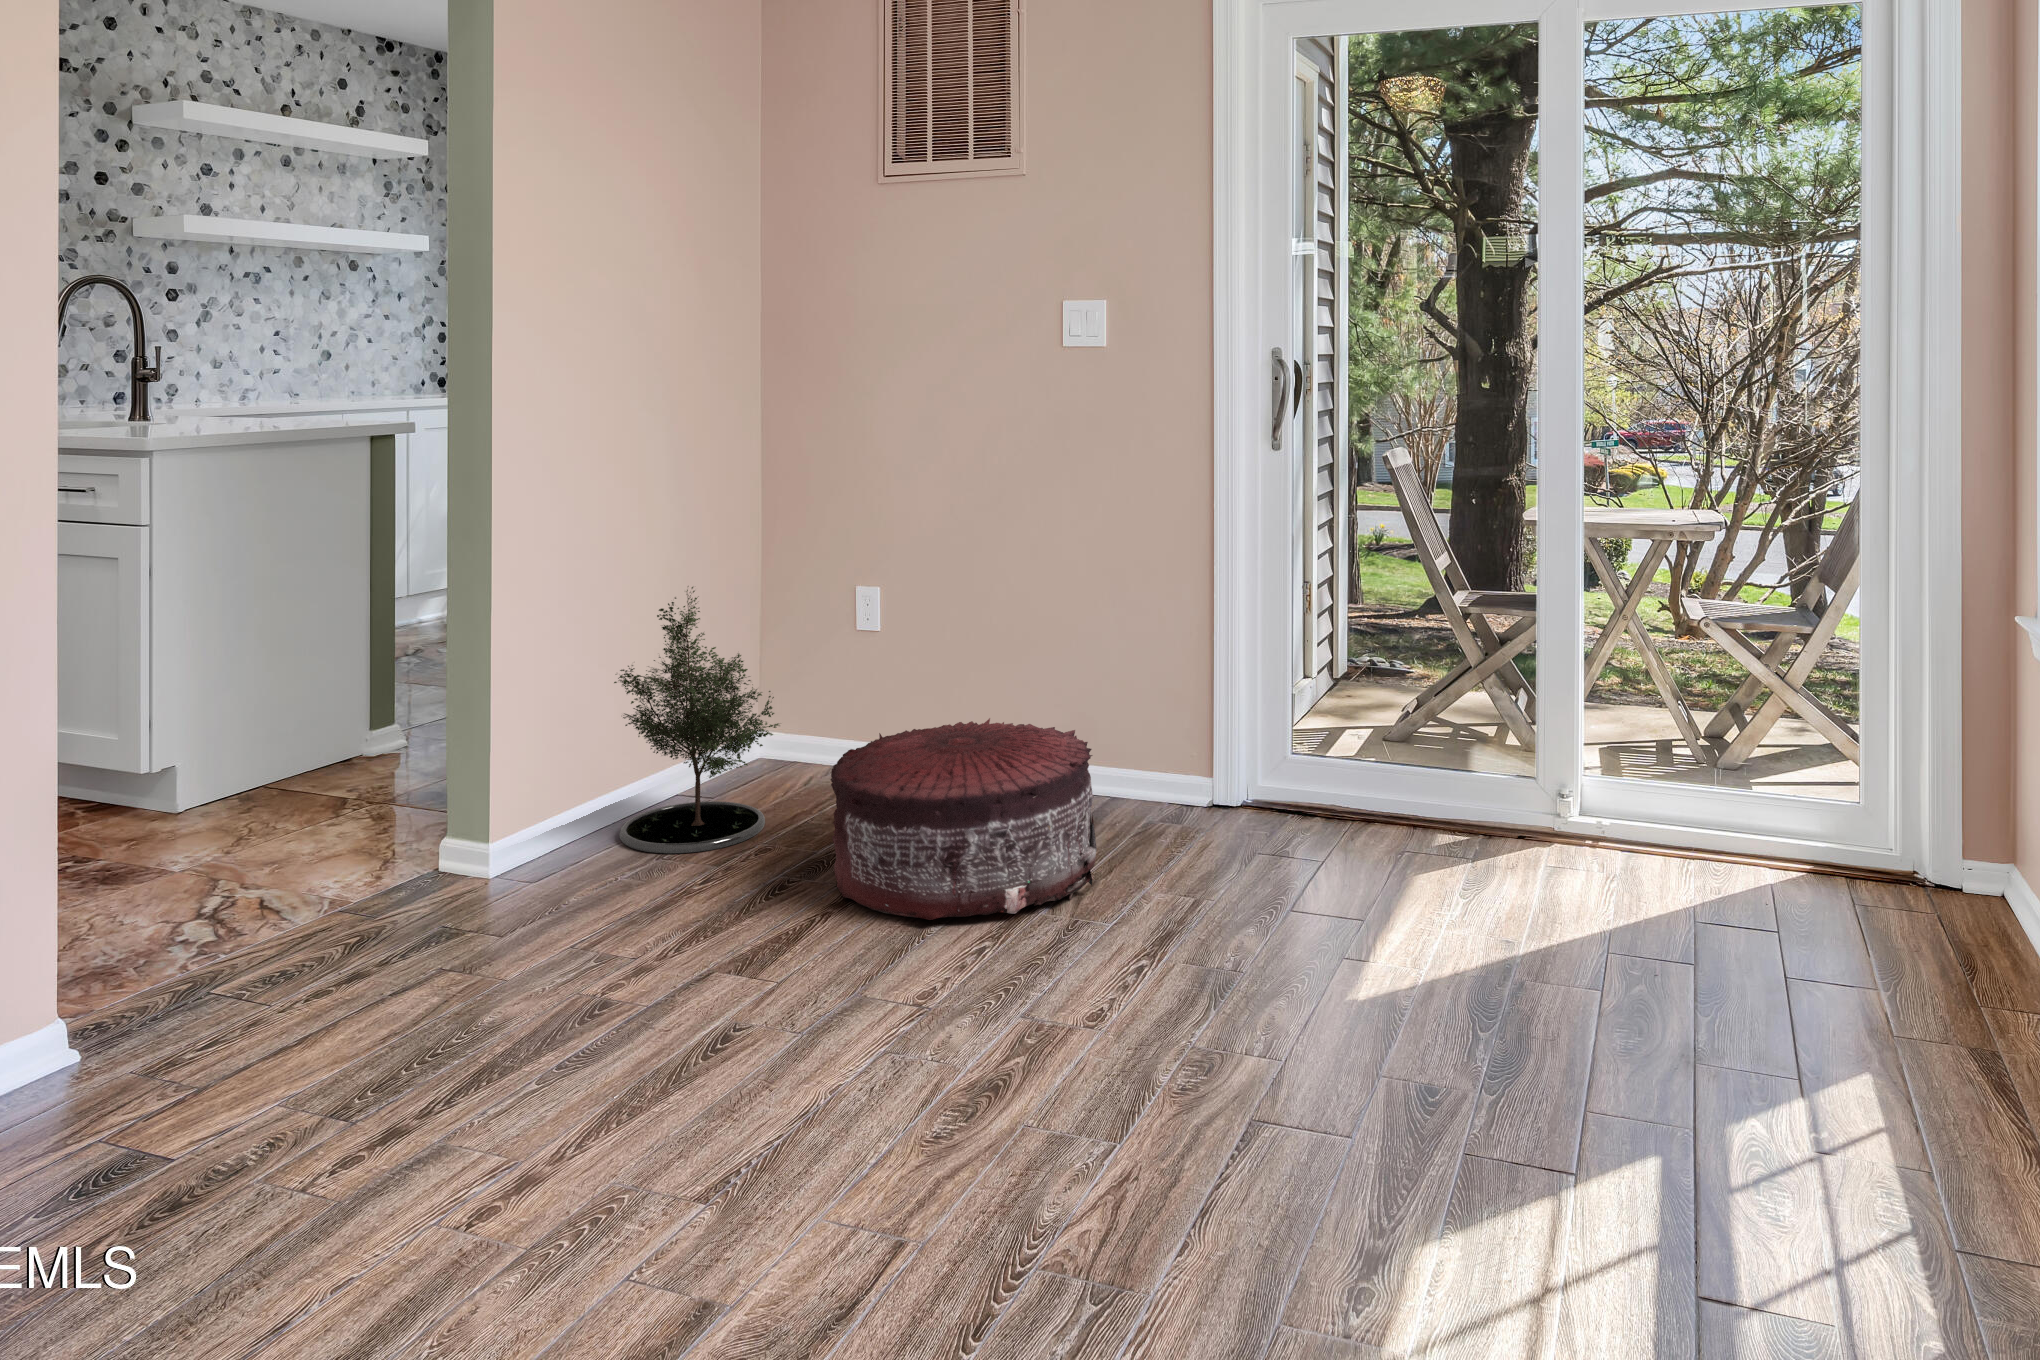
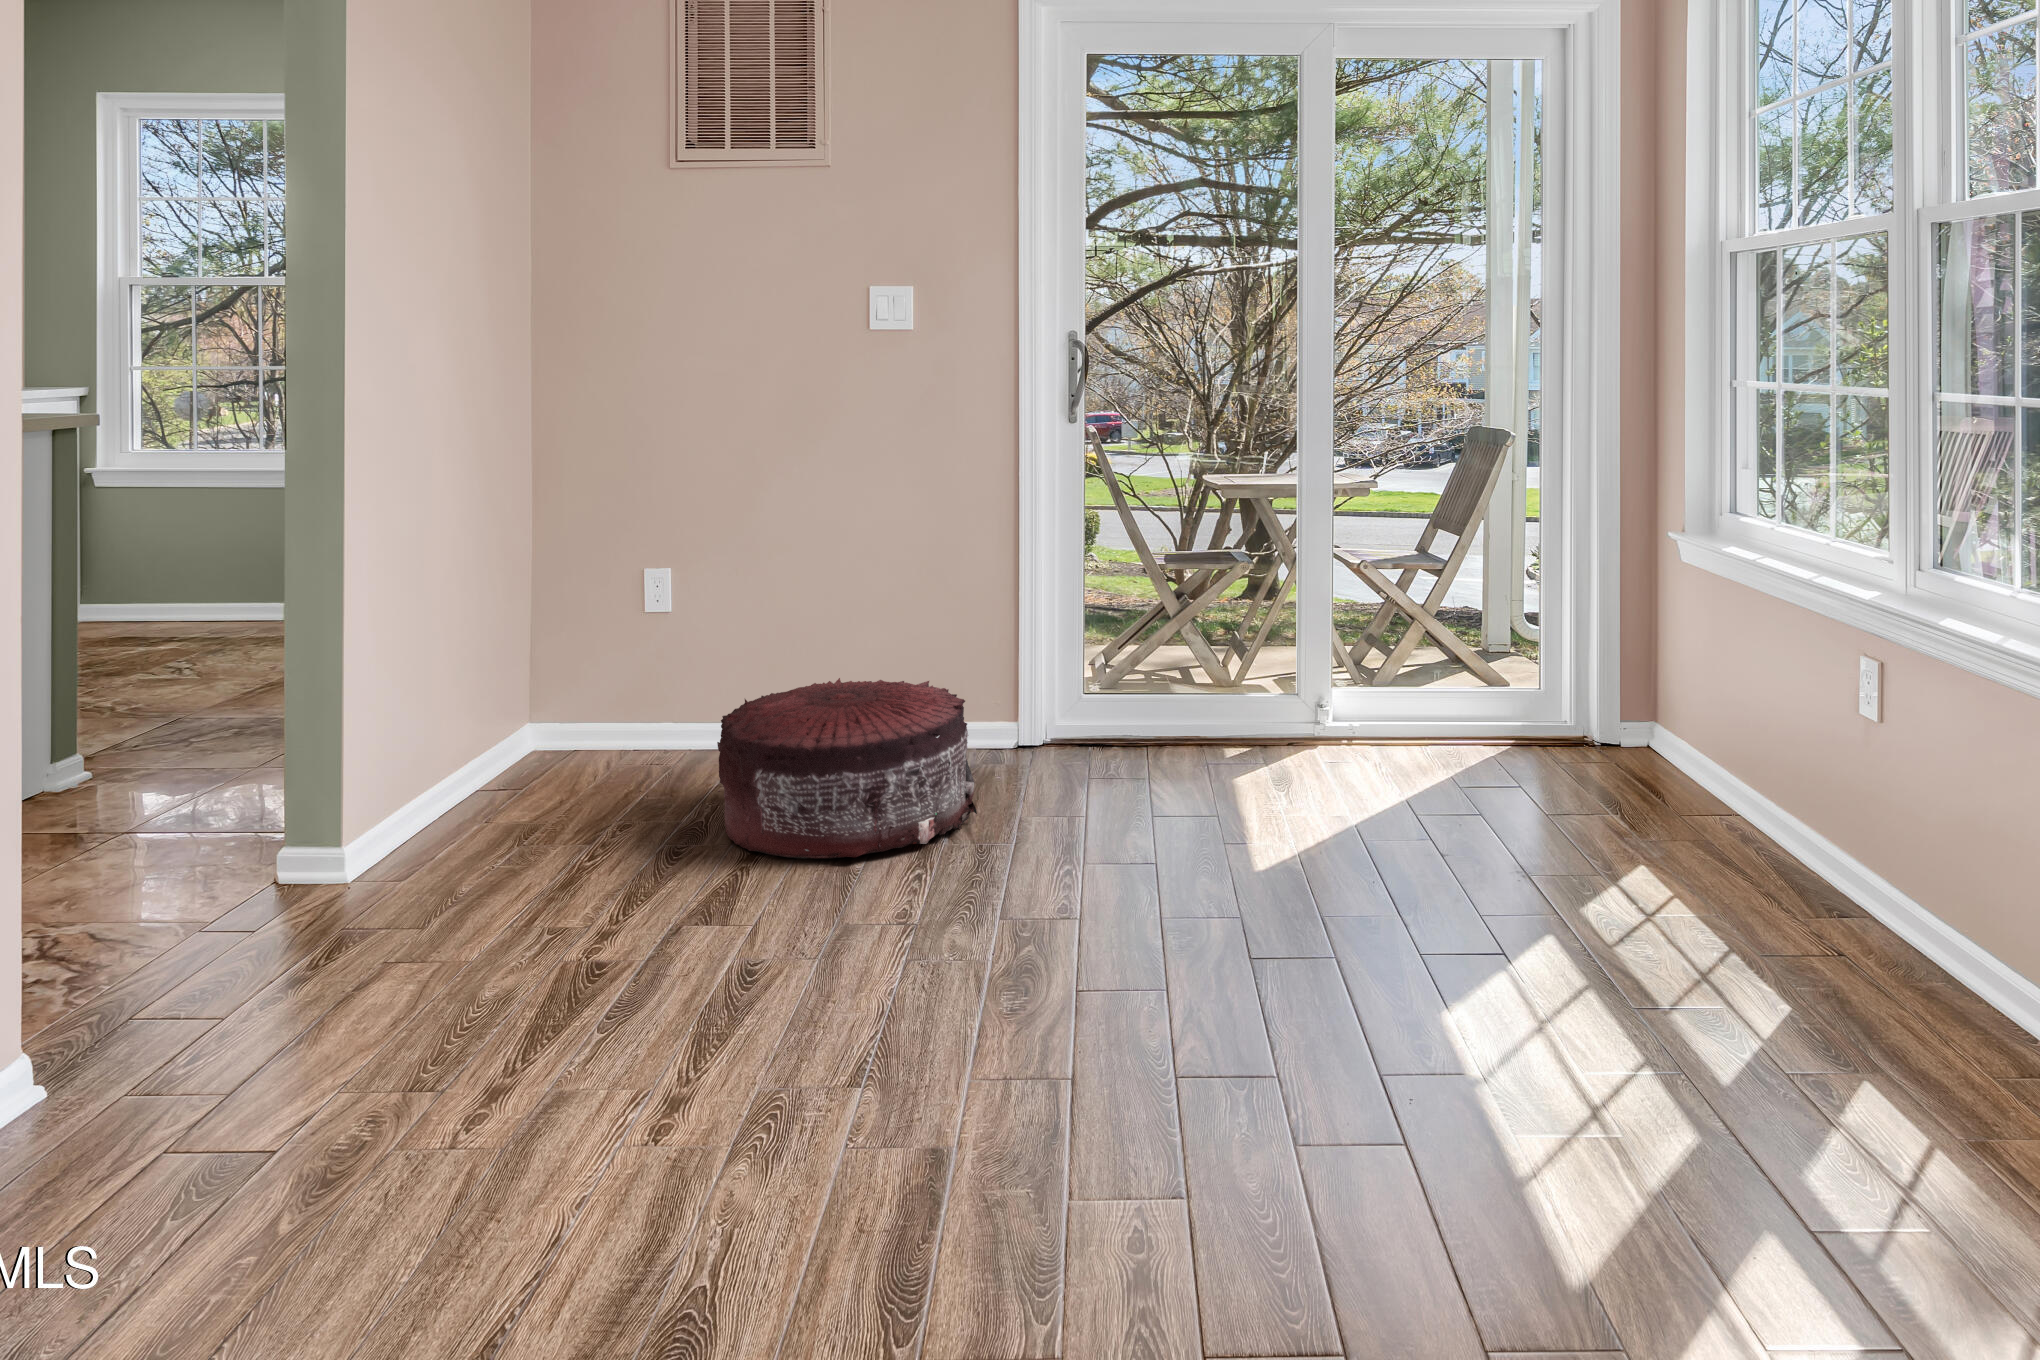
potted tree: present [614,587,780,854] -> none [445,568,629,839]

